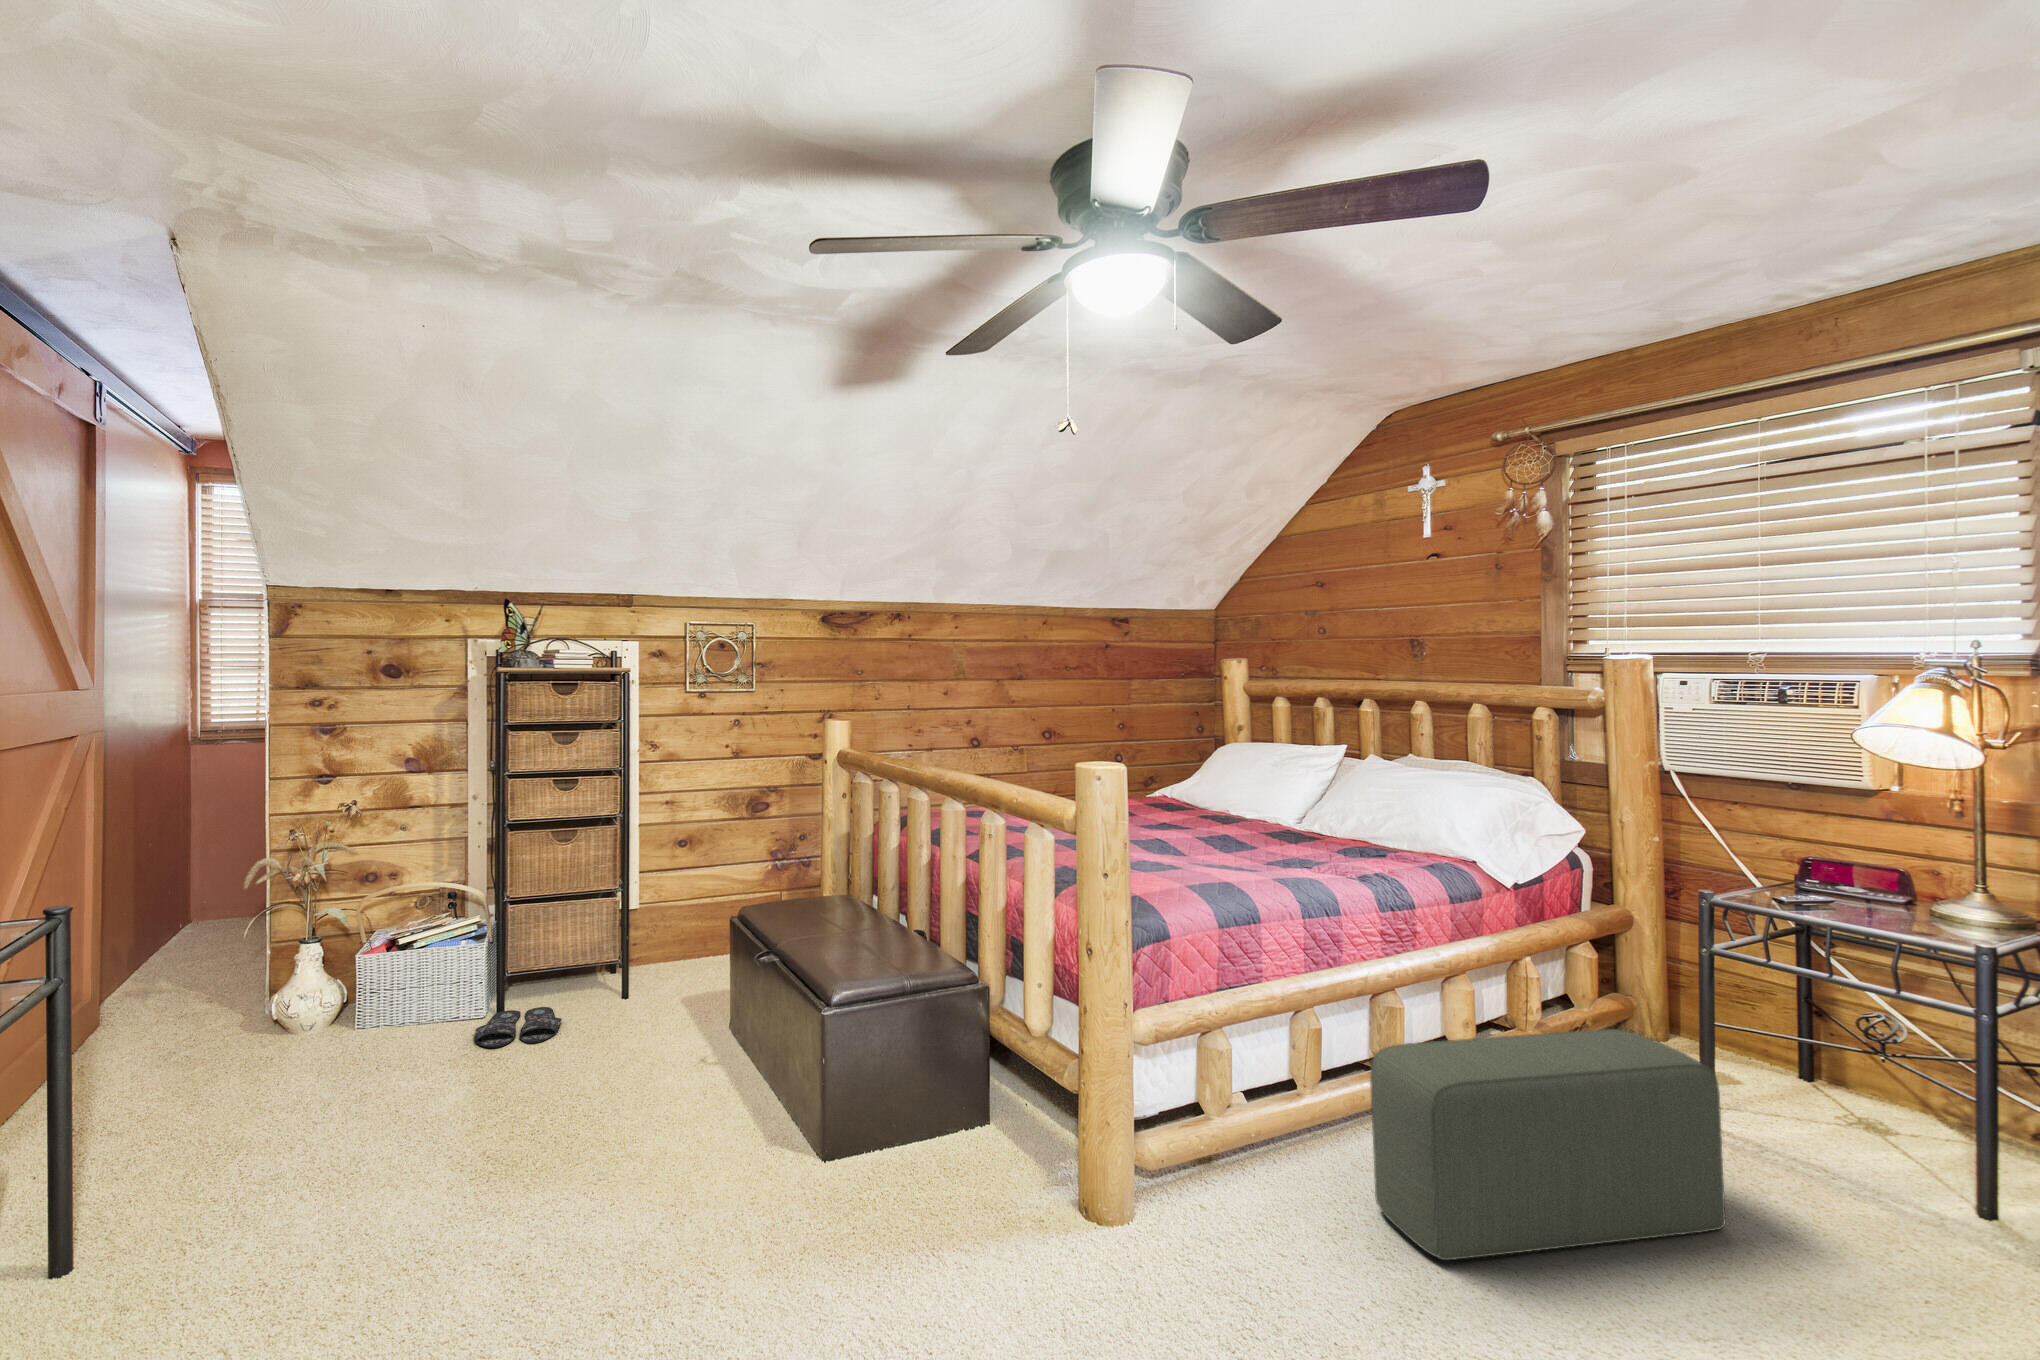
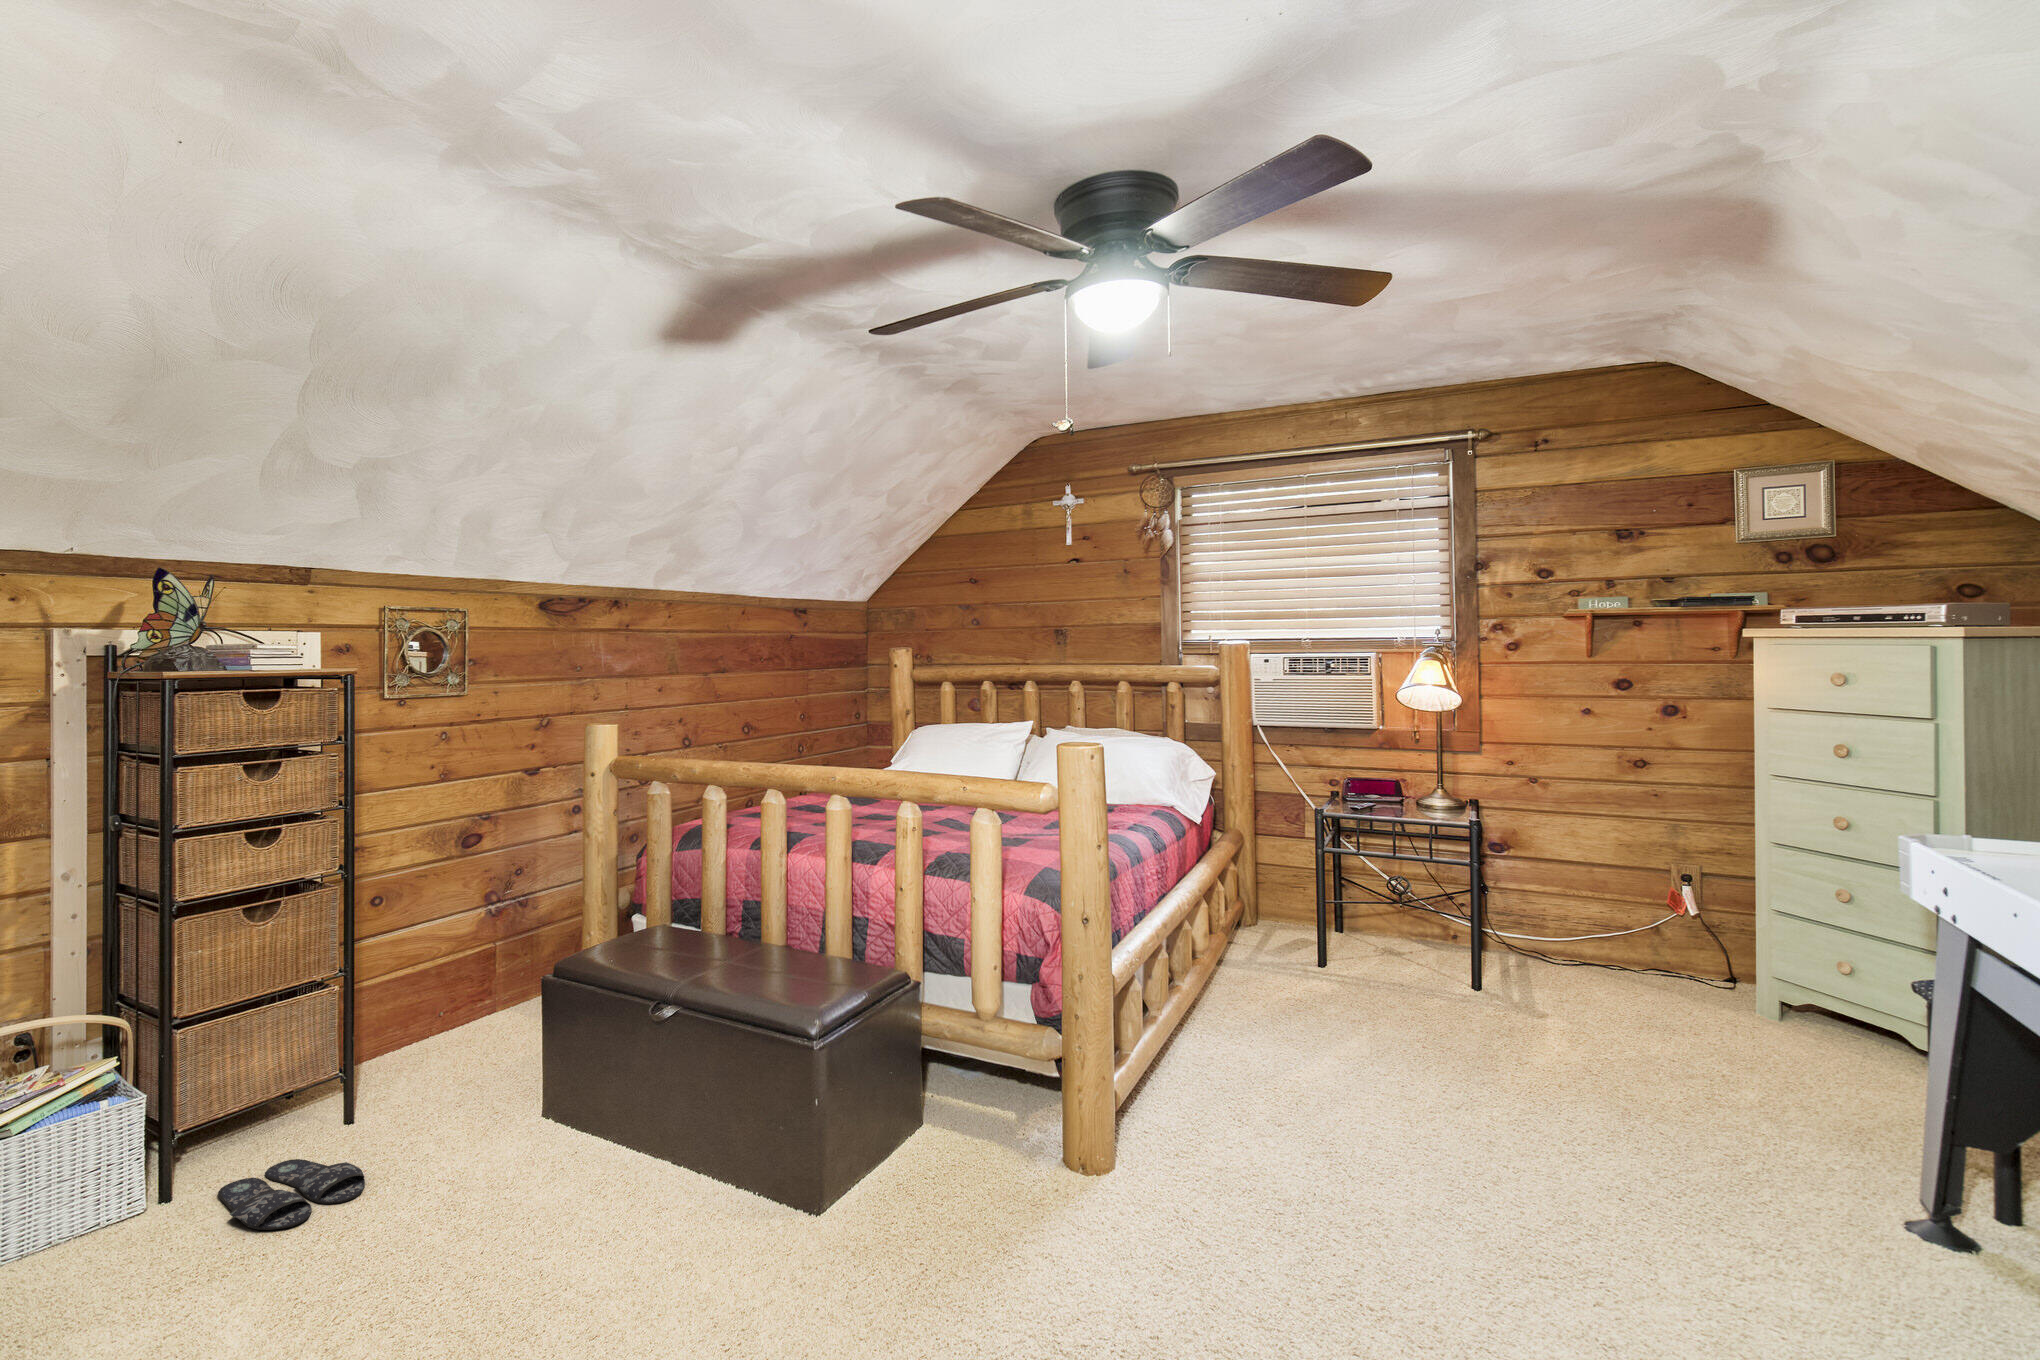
pouf: present [1370,1029,1726,1260] -> none [1248,892,1384,1063]

